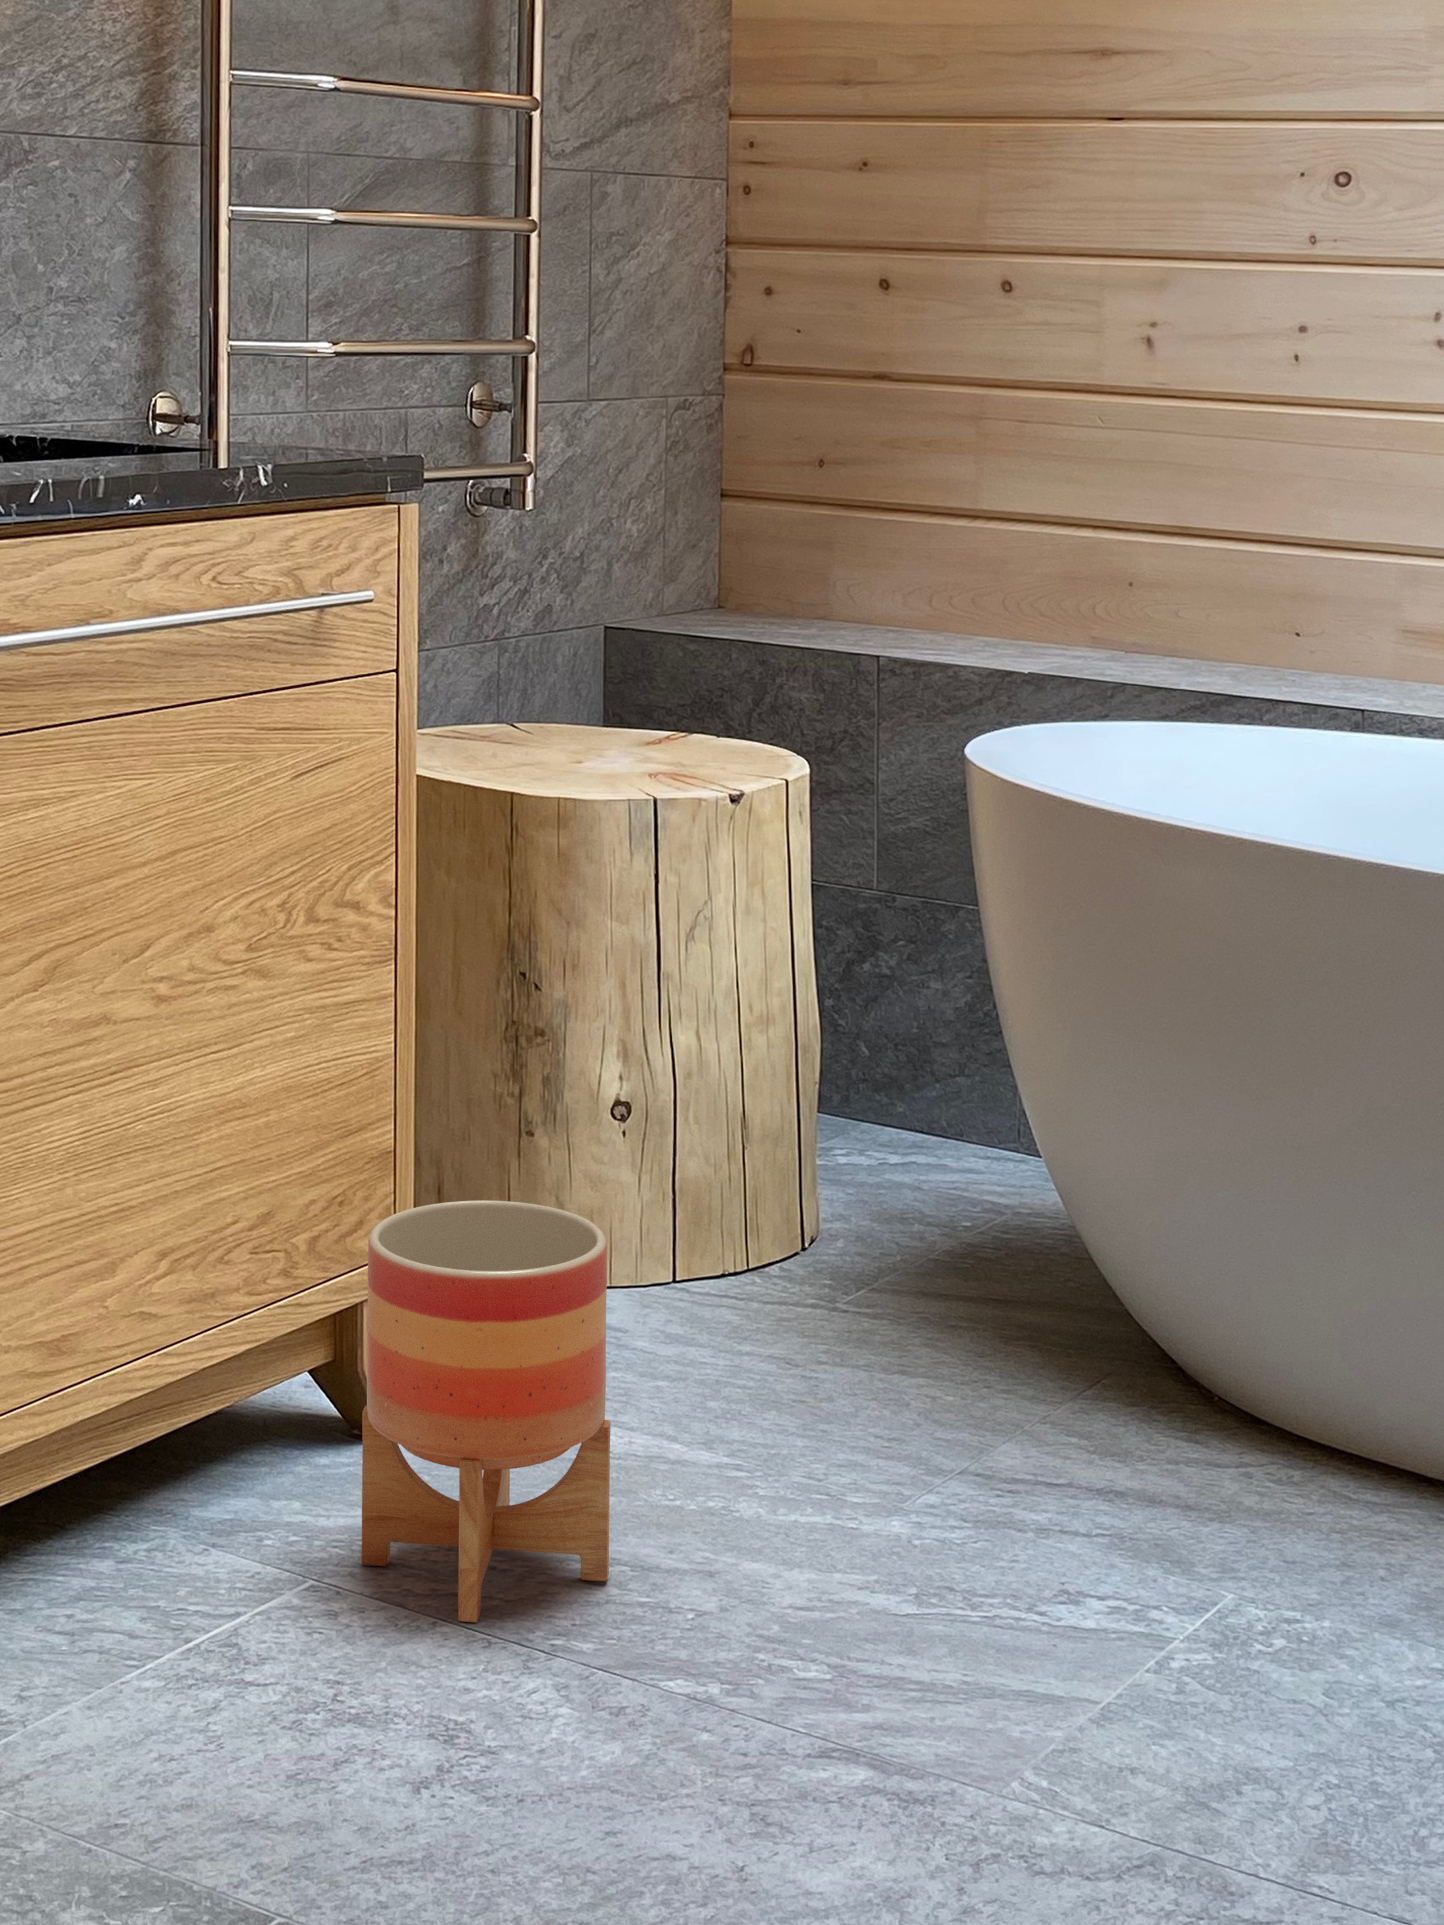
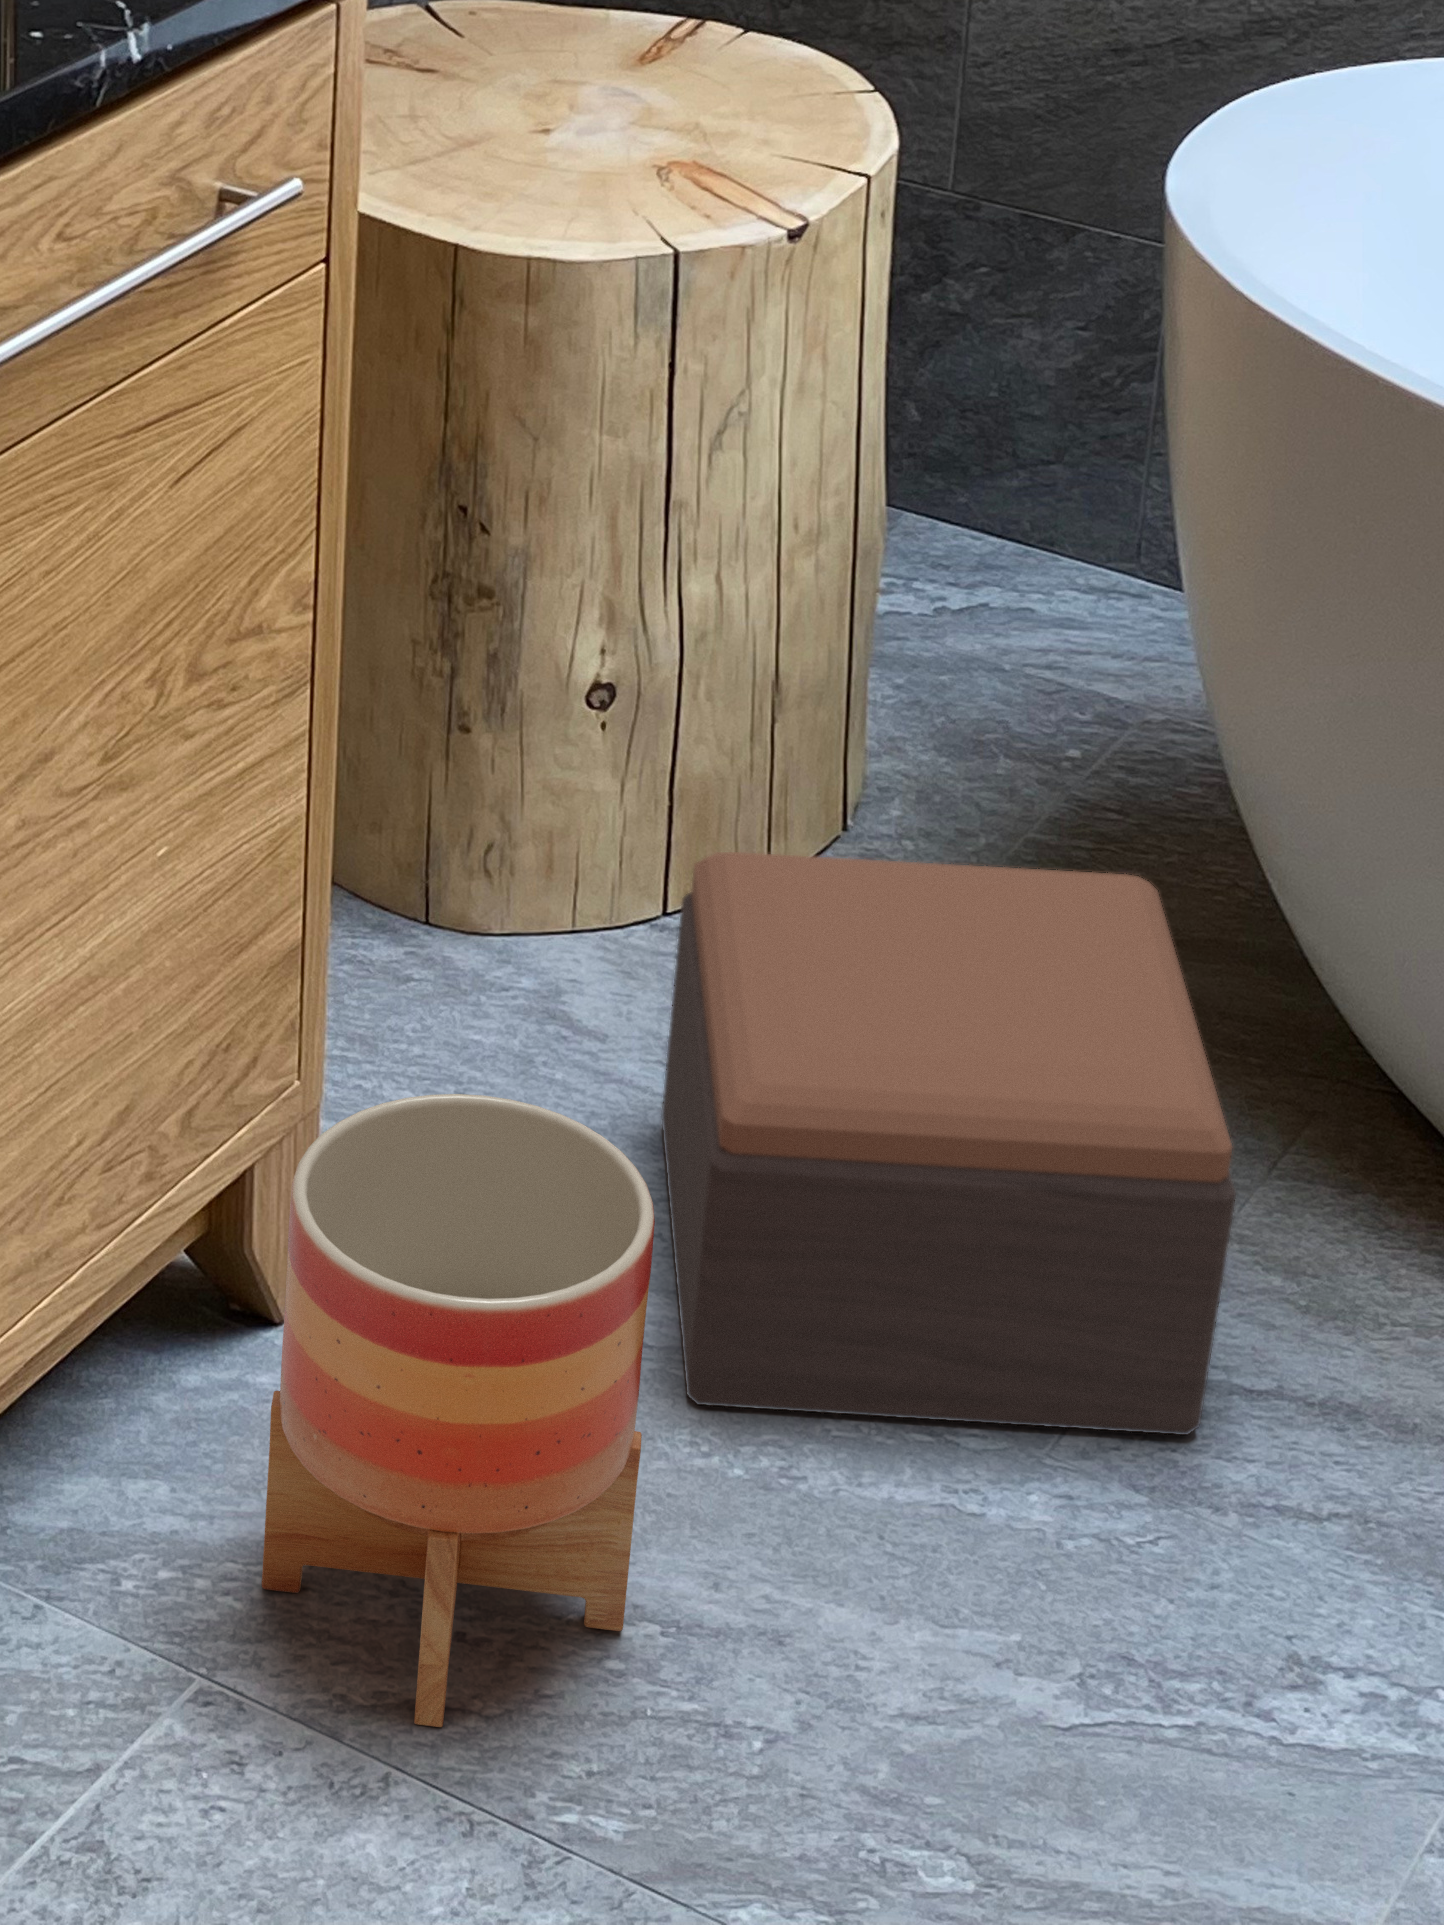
footstool: none [664,1151,1019,1502] -> present [662,852,1236,1435]

